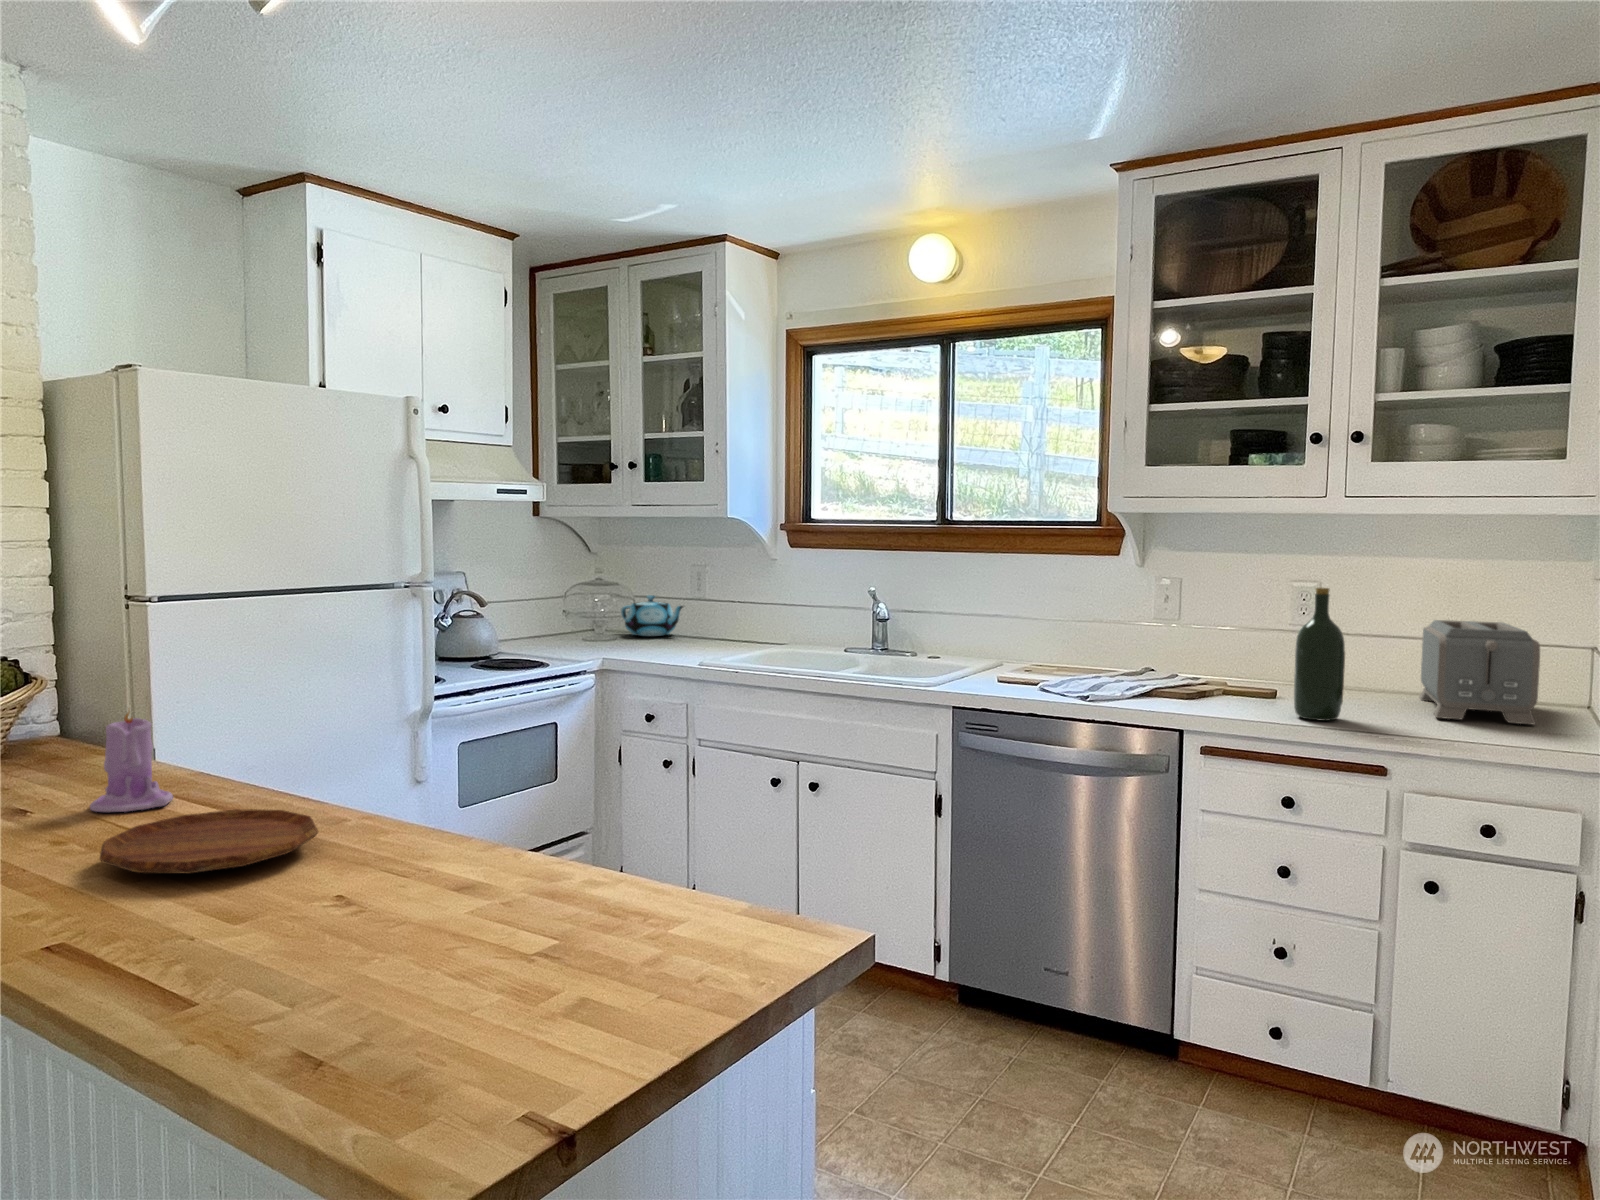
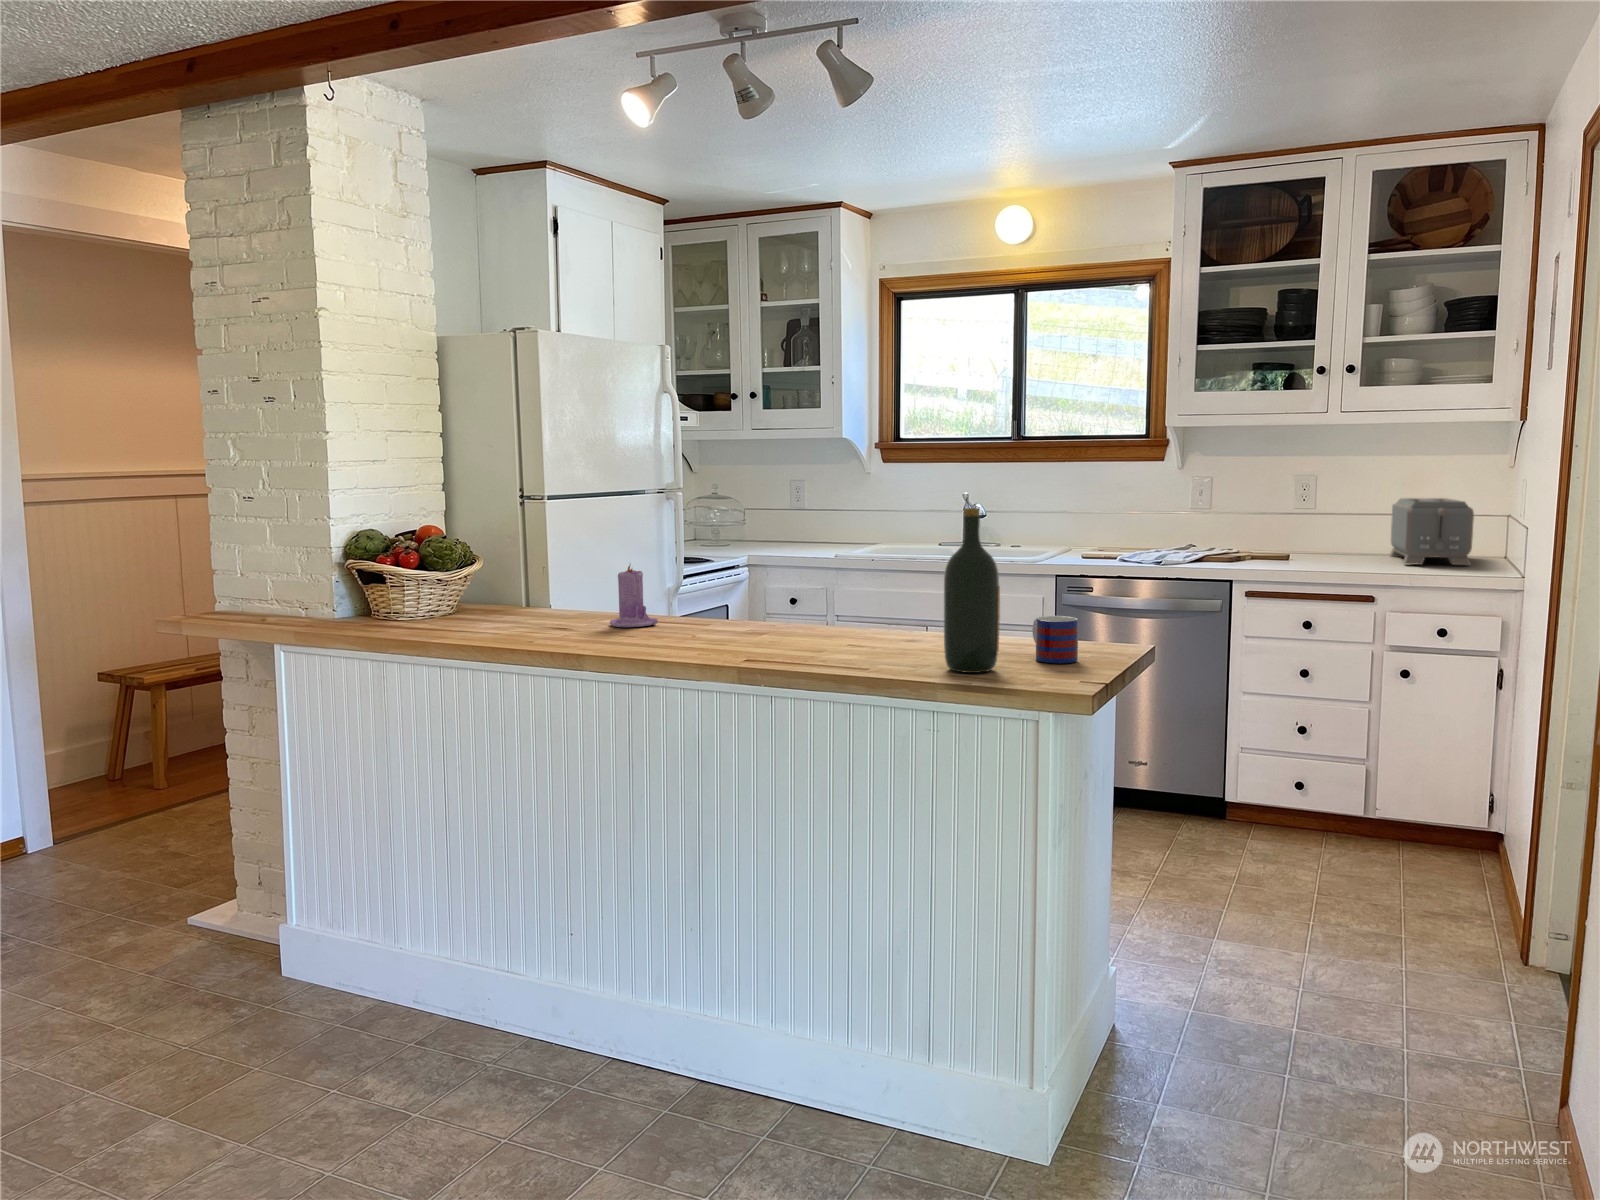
wine bottle: present [1294,588,1345,721] -> present [944,508,1000,673]
teapot: present [621,595,683,636] -> none [731,506,792,540]
tray: present [100,809,318,874] -> none [691,617,804,640]
mug: none [565,885,650,1000] -> present [1032,616,1078,663]

